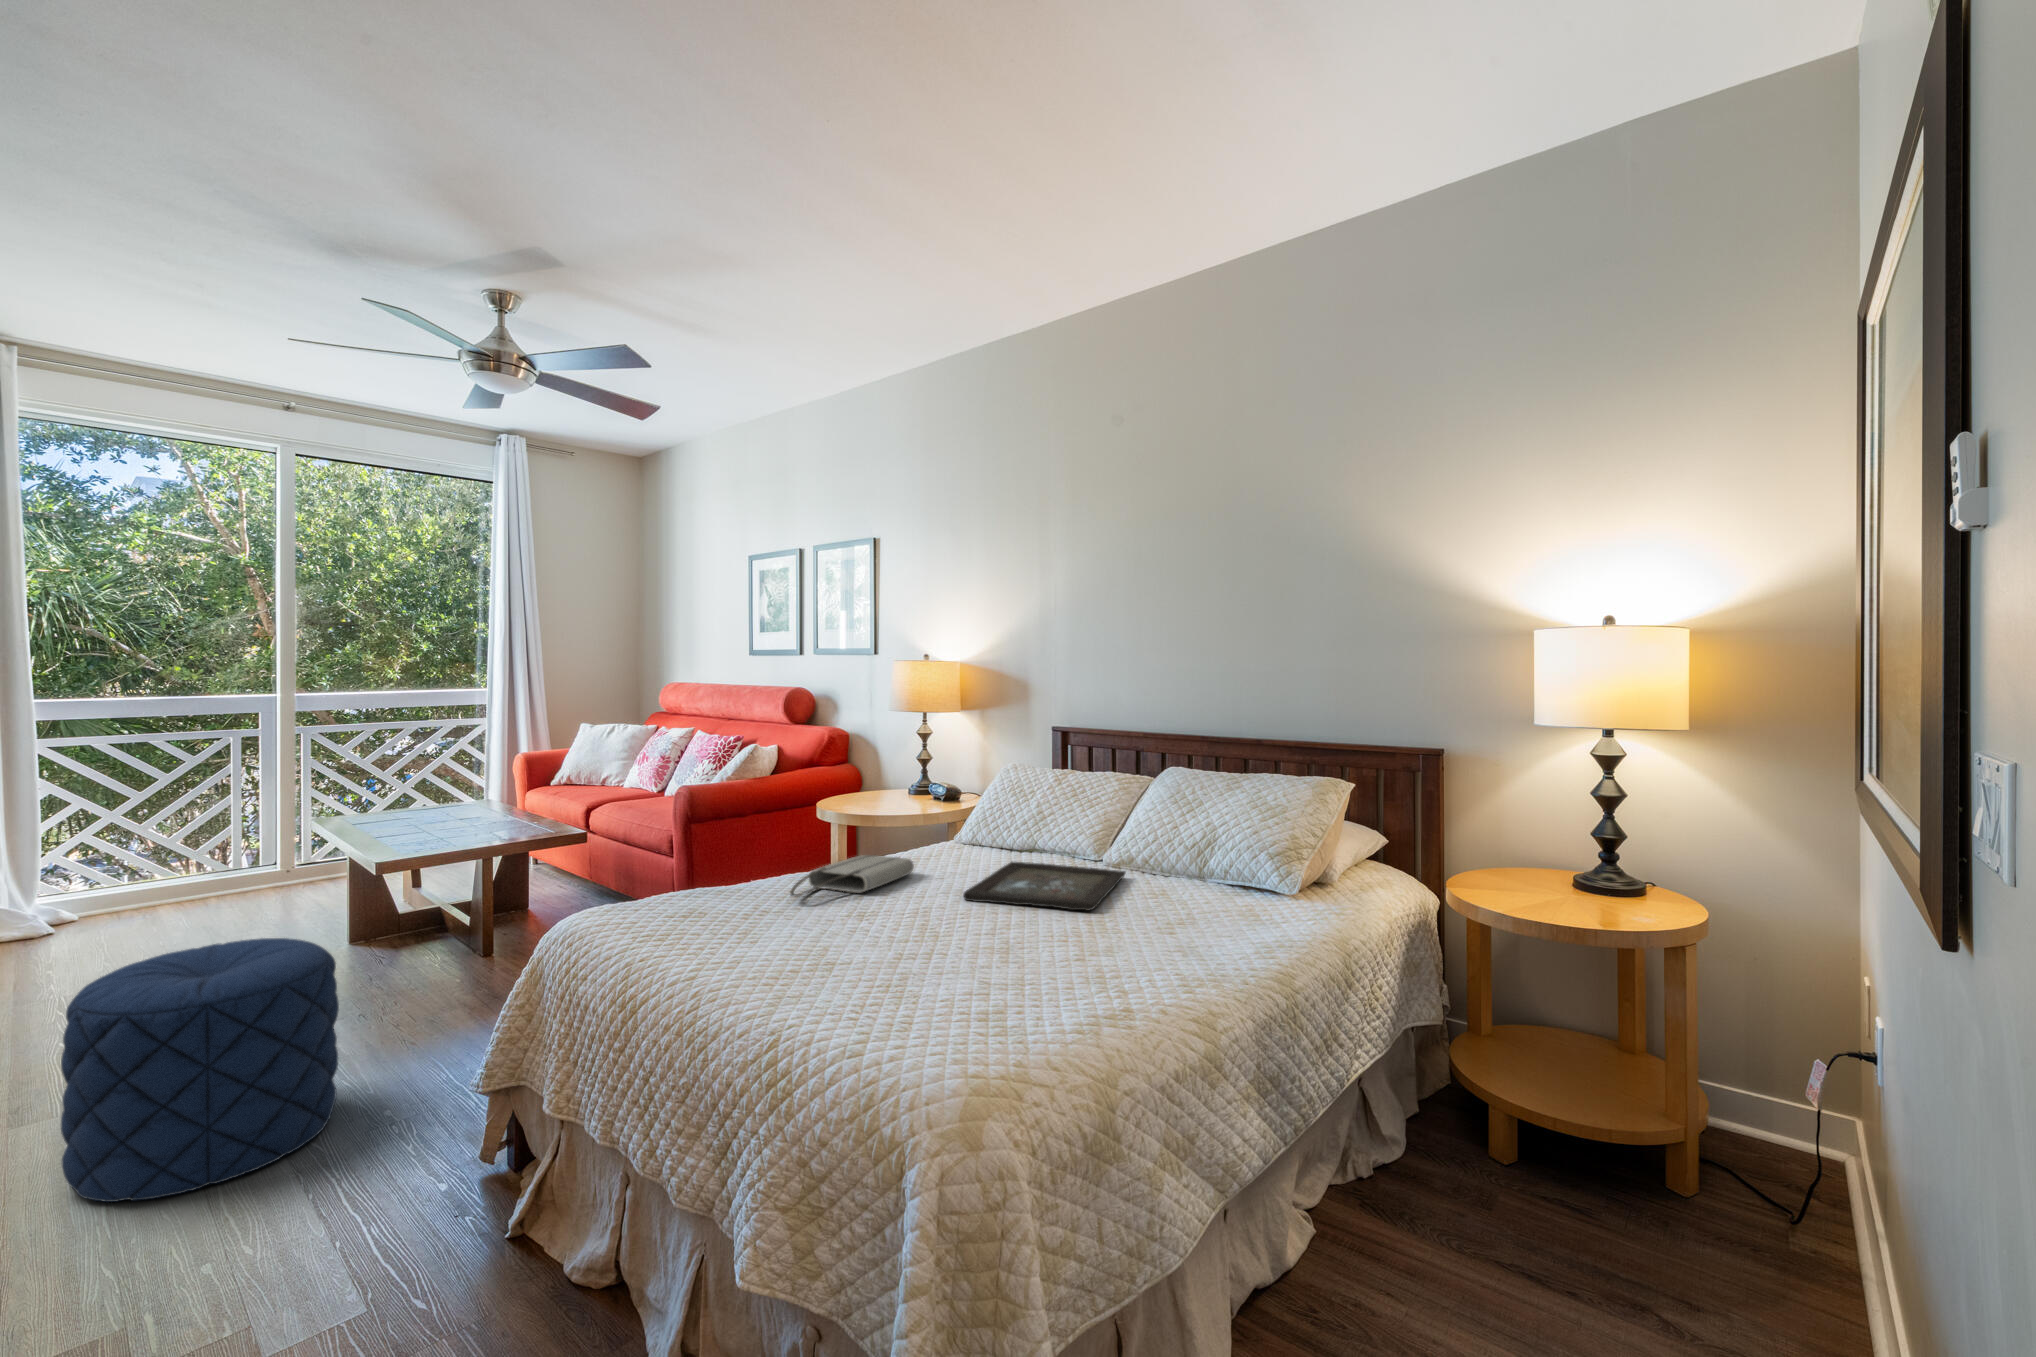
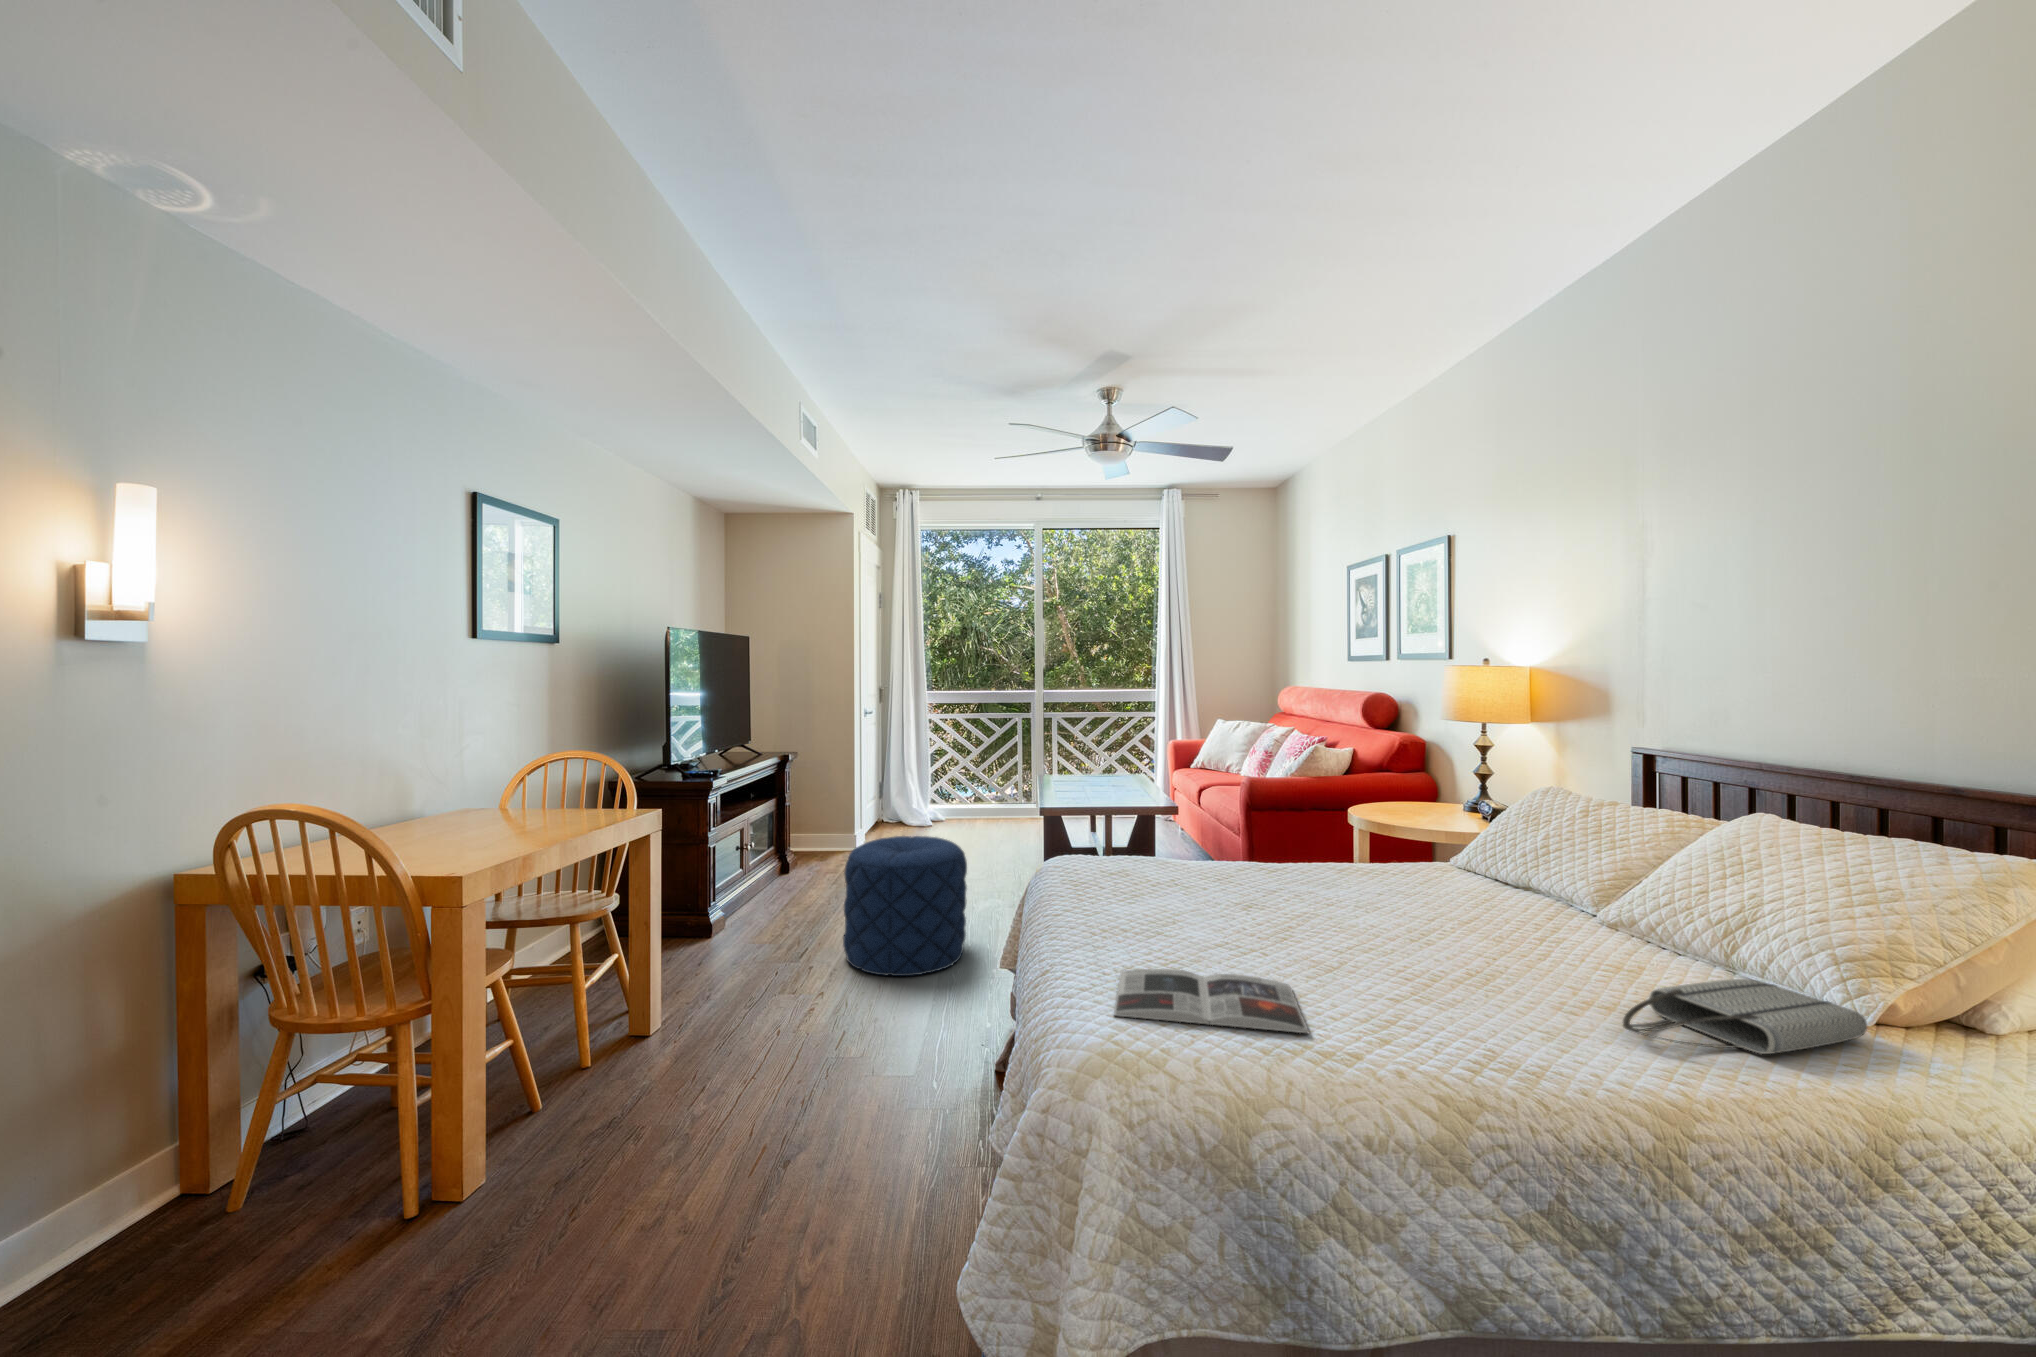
tote bag: present [790,855,914,897] -> present [1622,979,1867,1054]
tray: present [963,862,1126,910] -> none [1360,892,1609,959]
magazine: none [861,973,1079,1056] -> present [1114,969,1309,1033]

